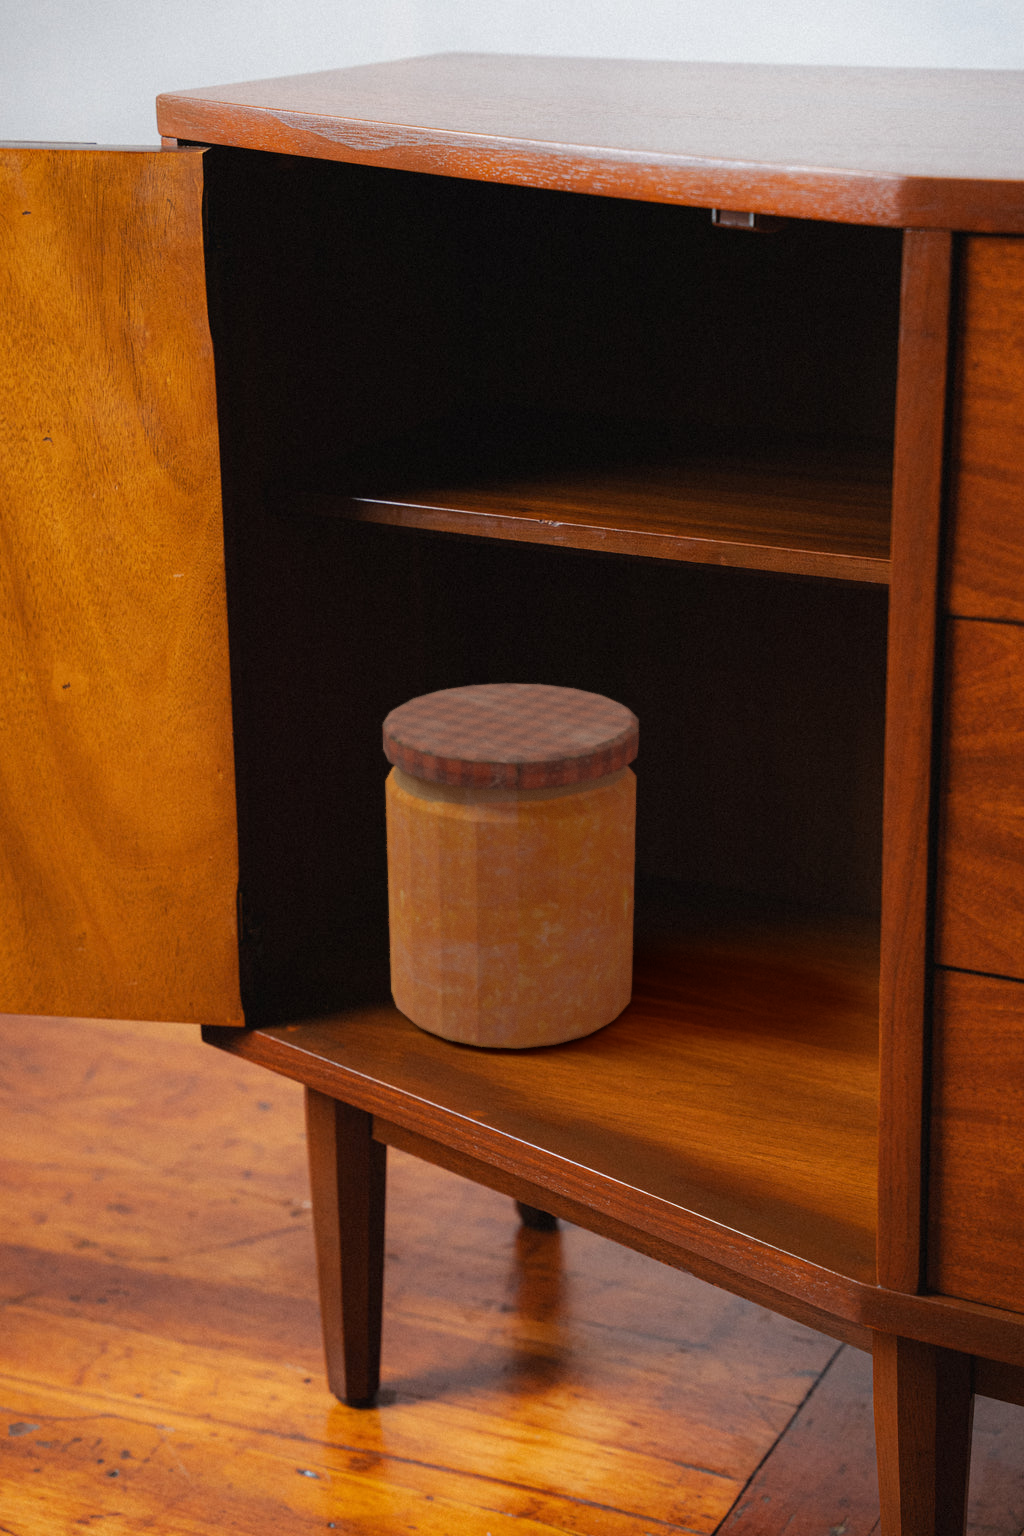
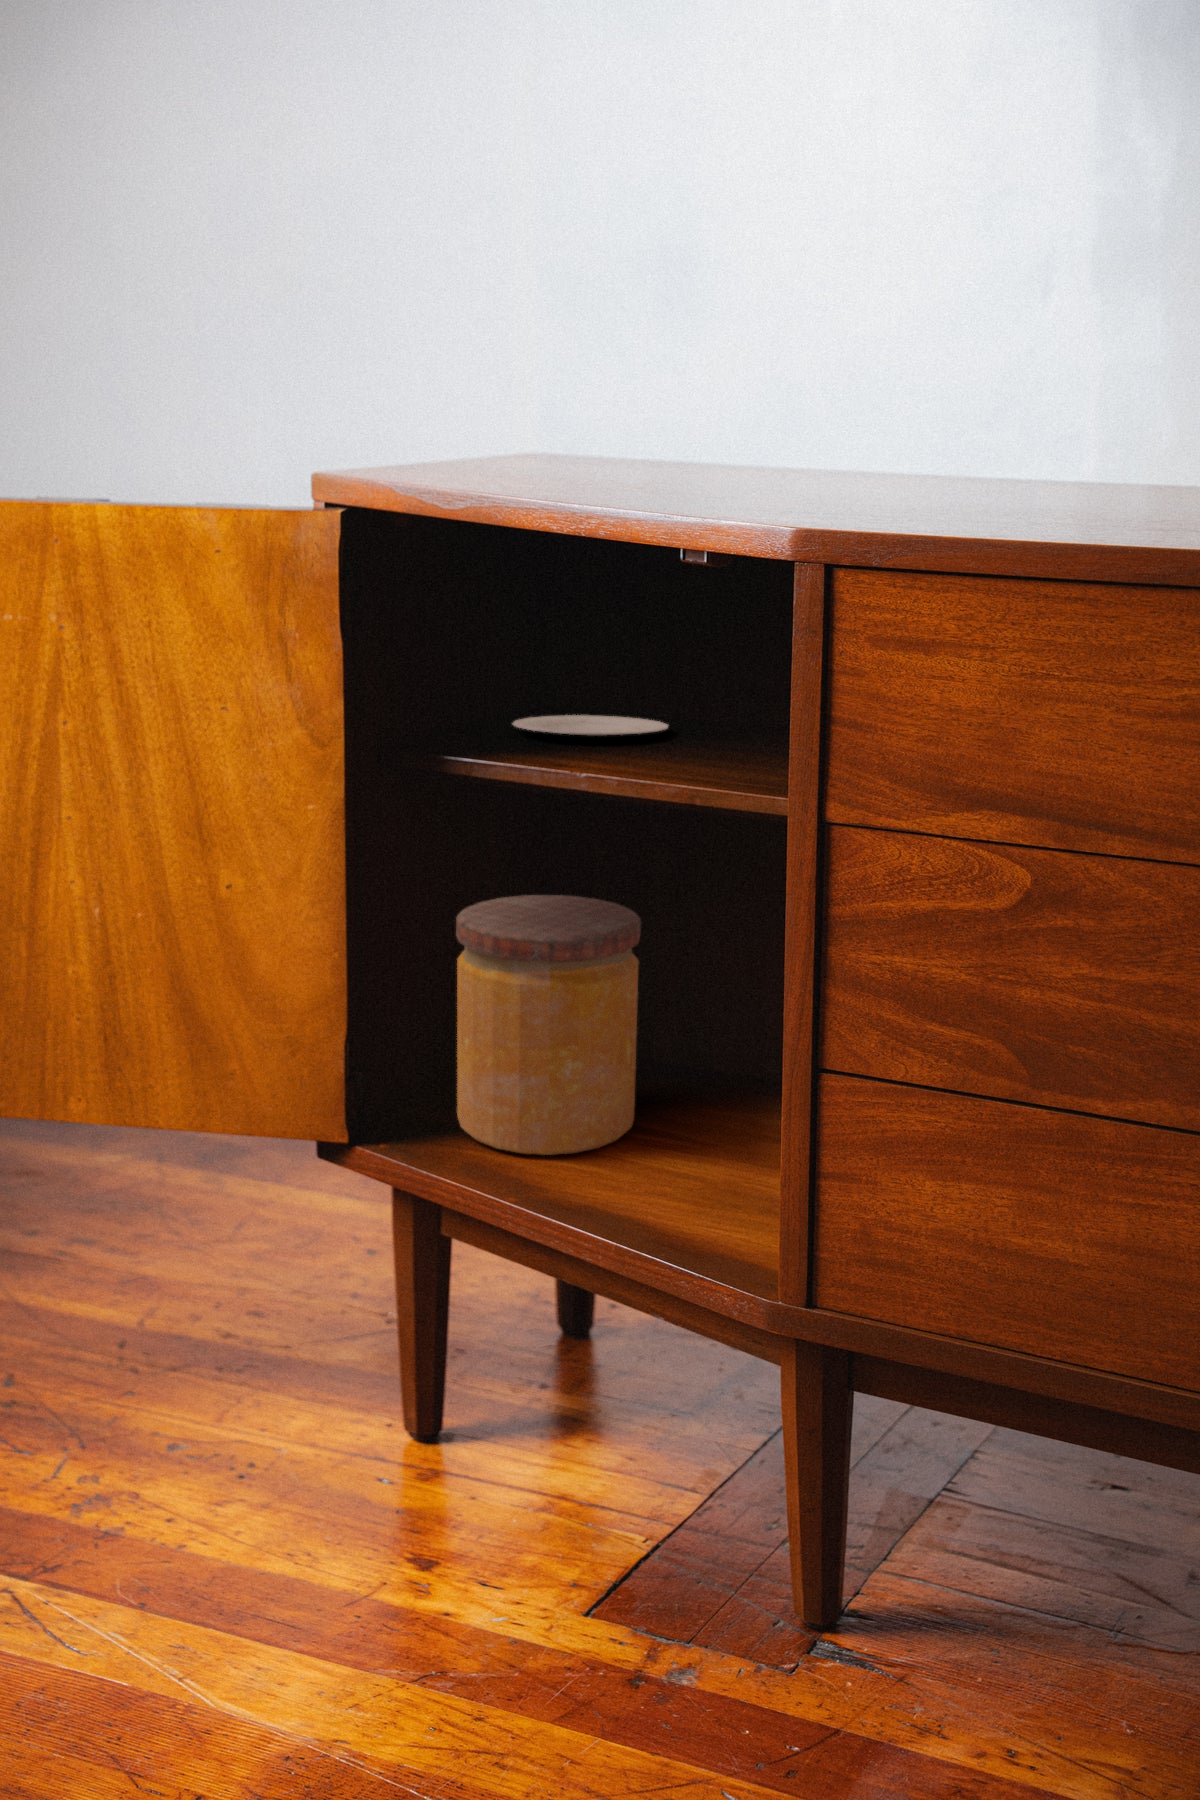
plate: none [453,25,673,465] -> present [513,715,668,736]

